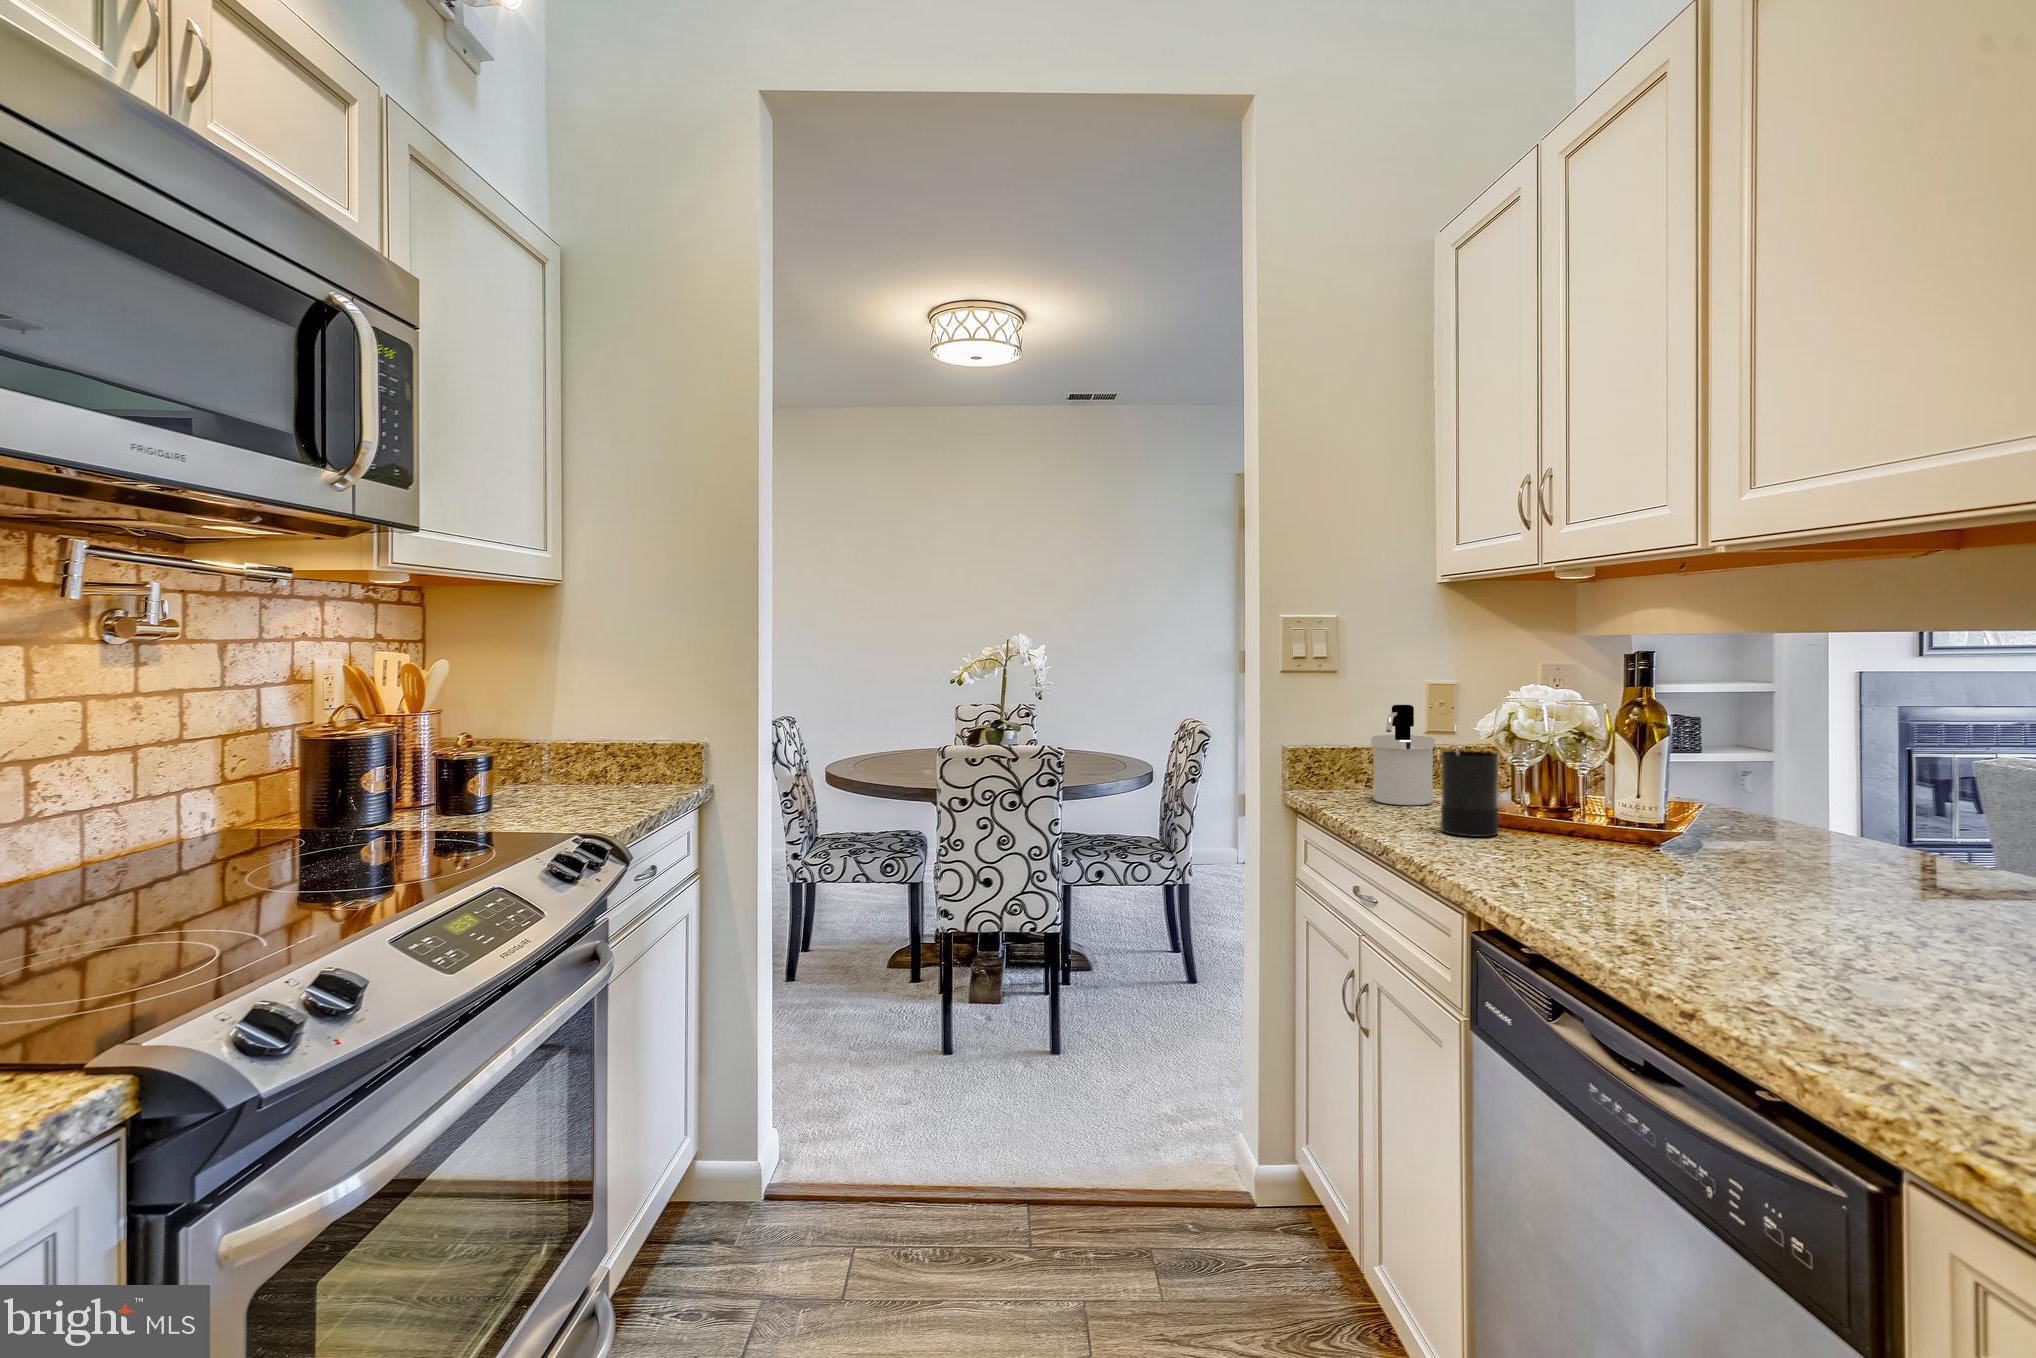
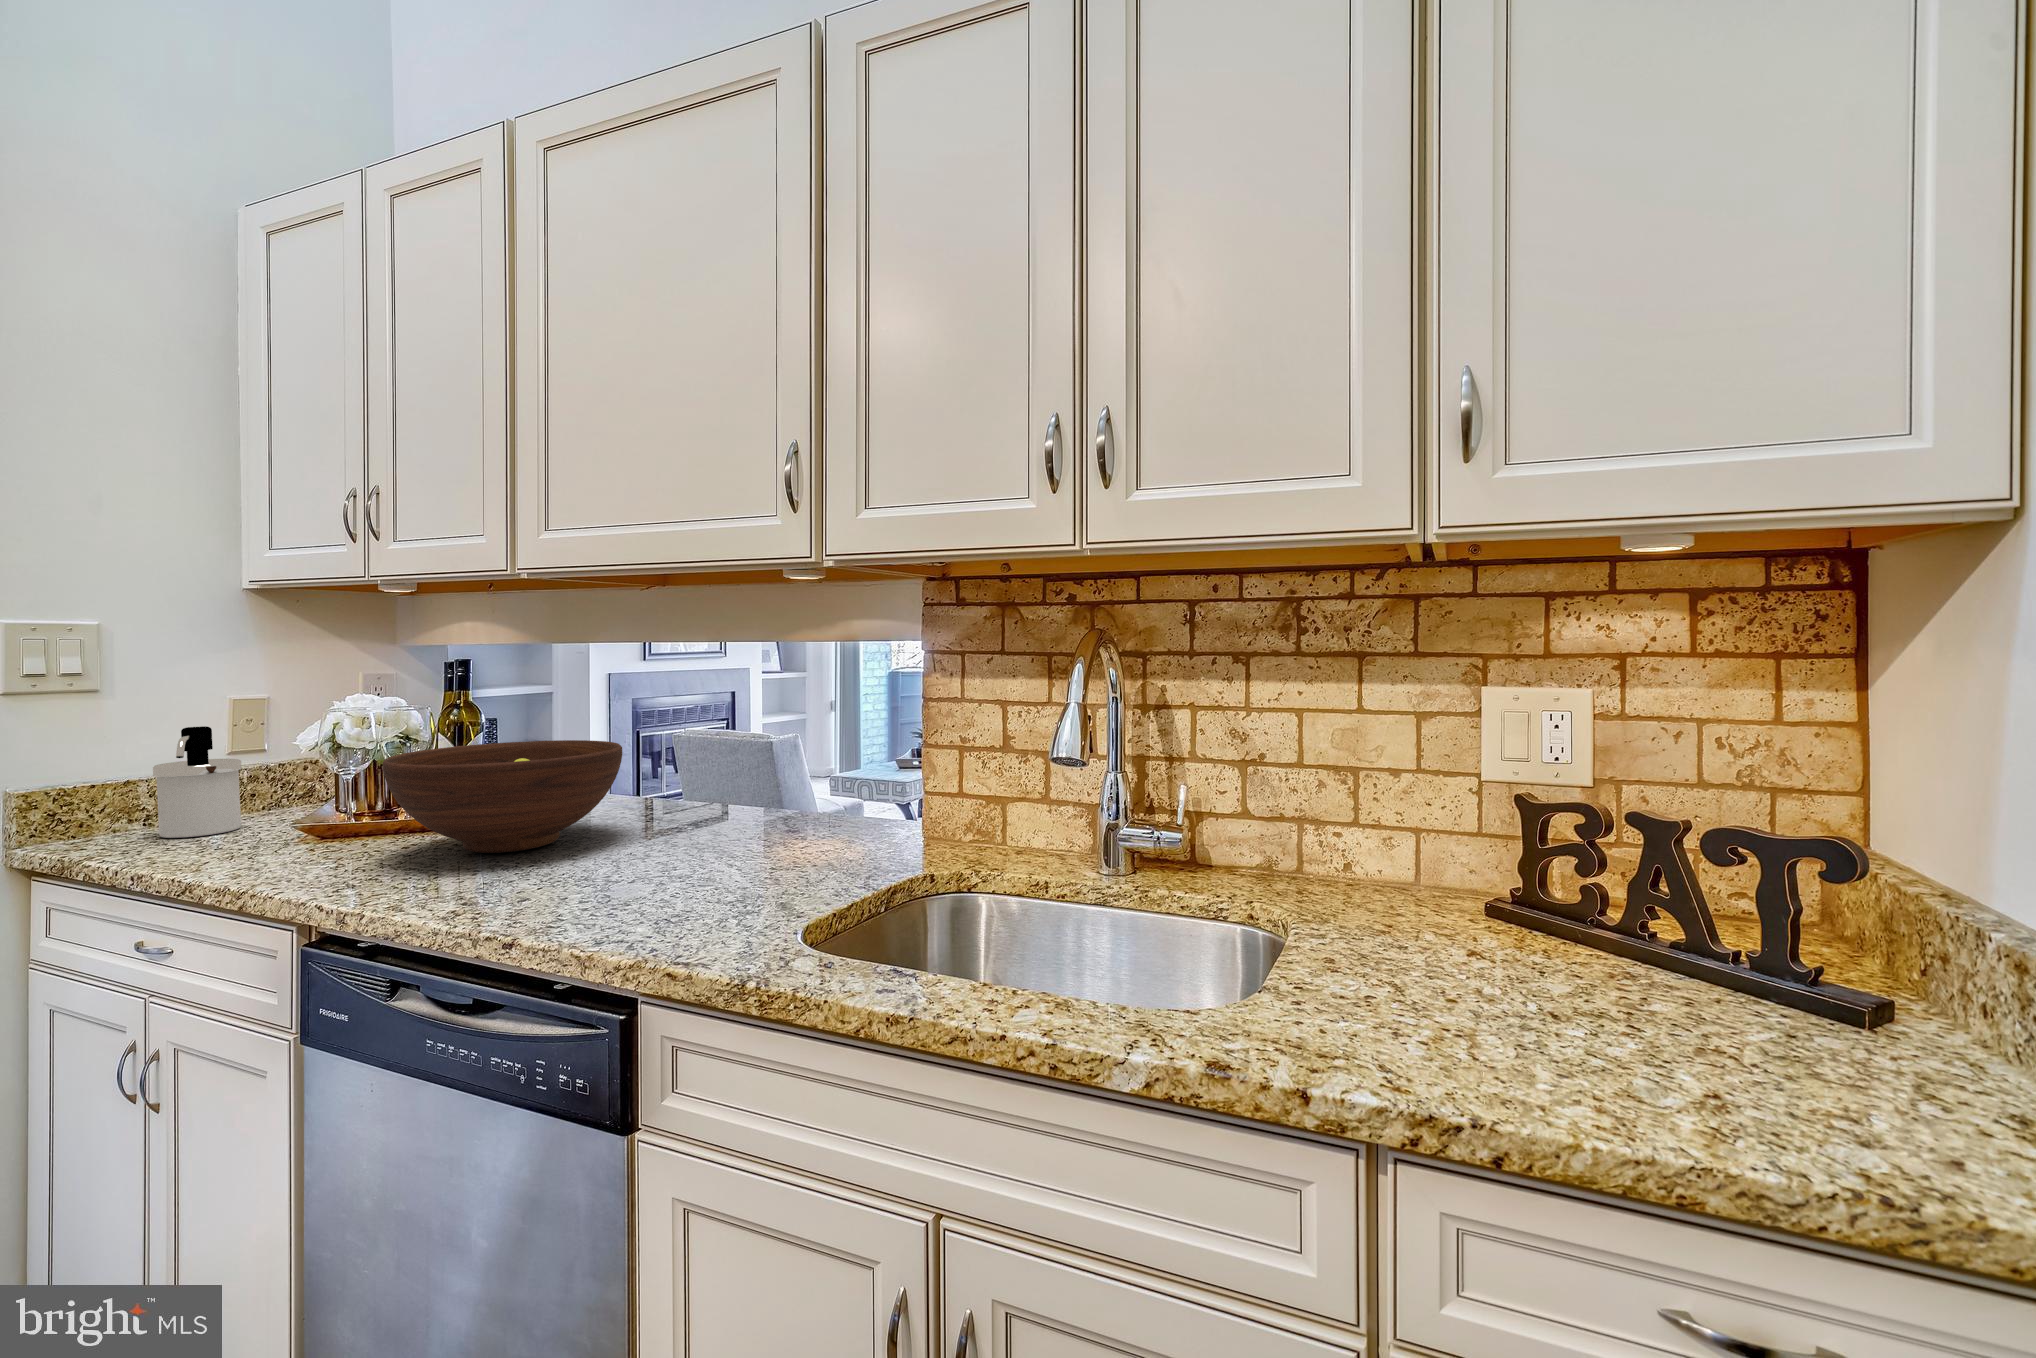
candle: present [1441,745,1498,837] -> none [253,762,324,854]
fruit bowl: none [1555,747,1879,889] -> present [383,740,622,853]

